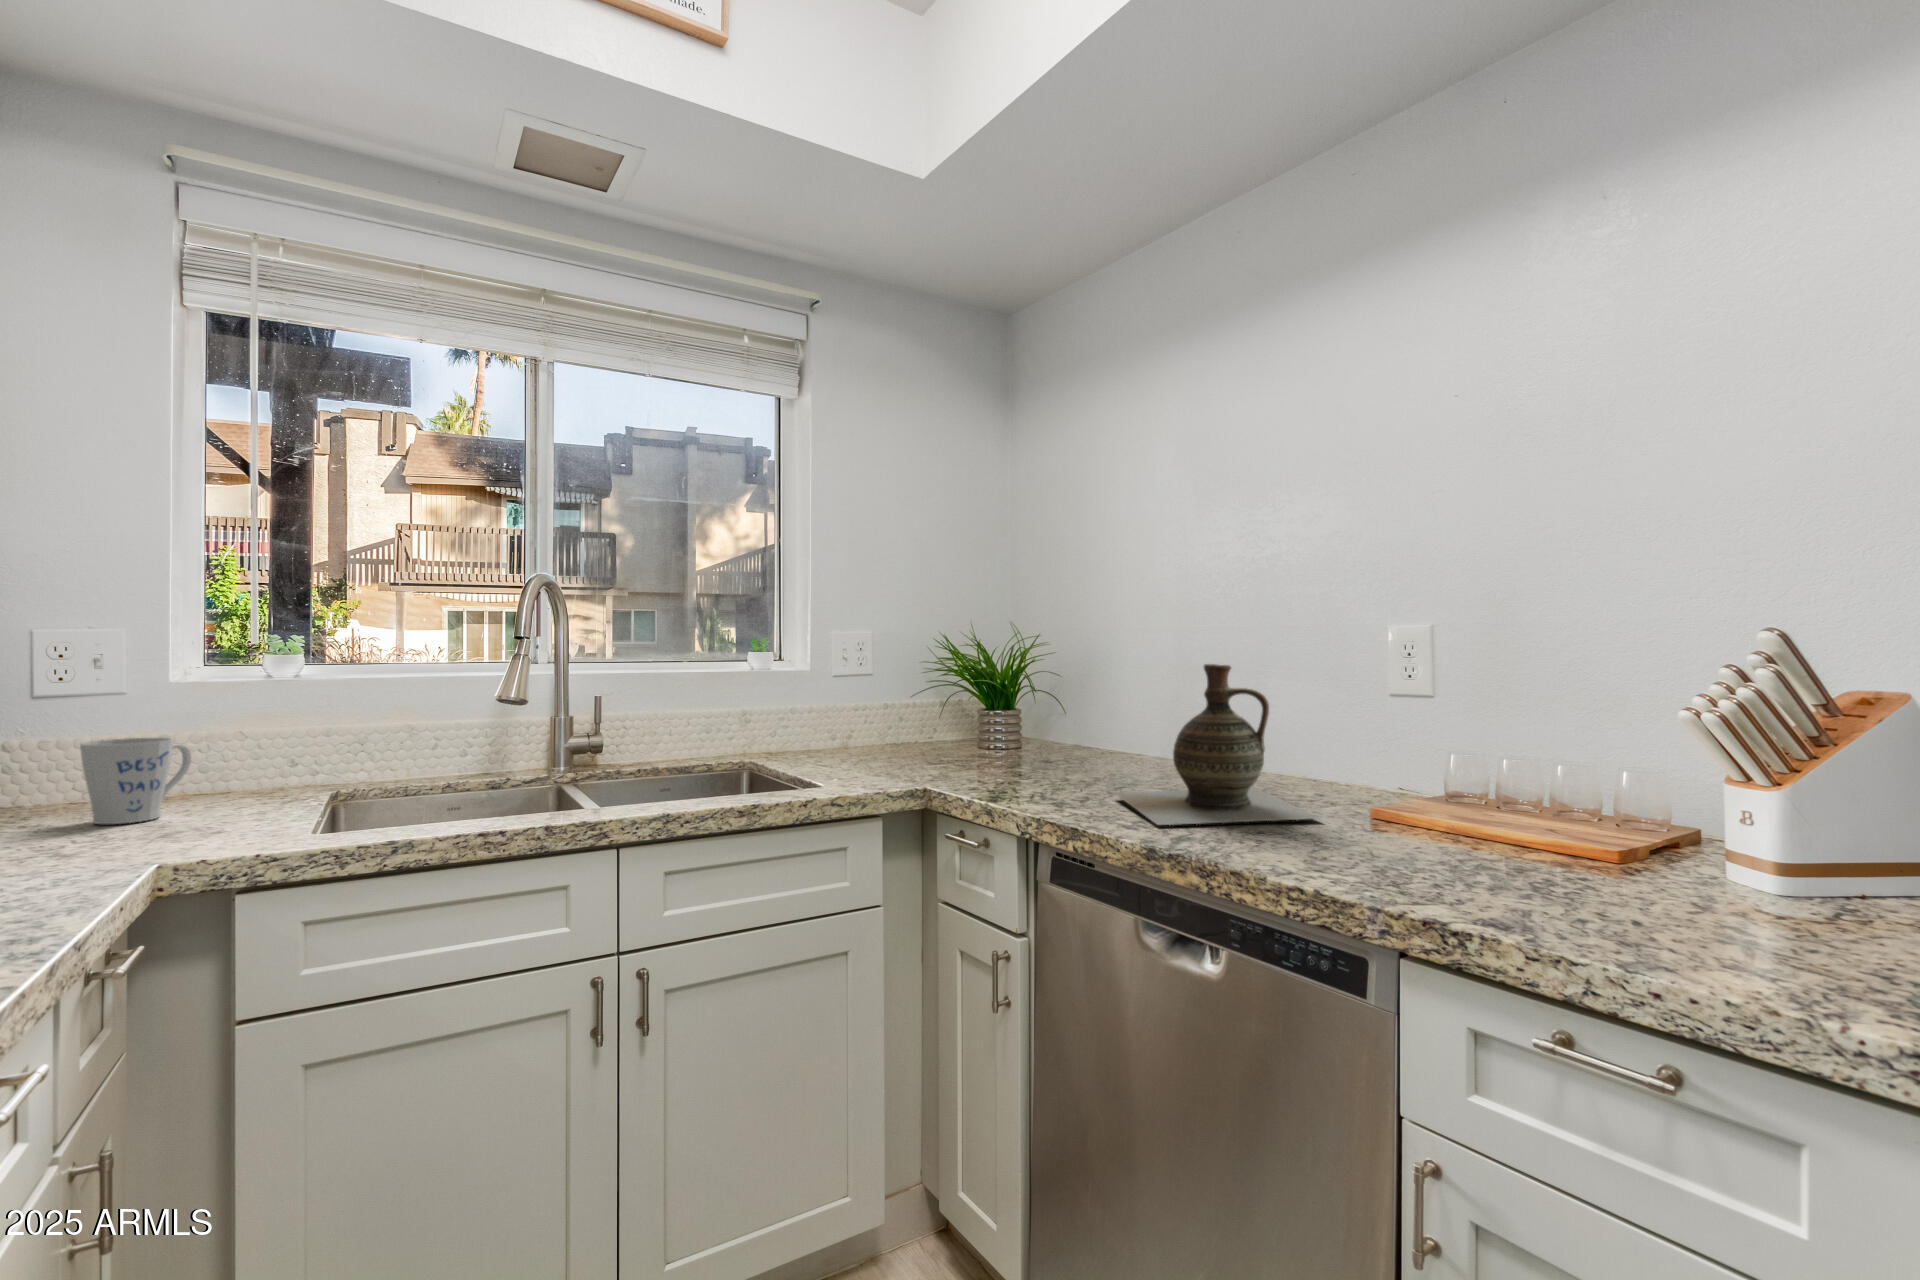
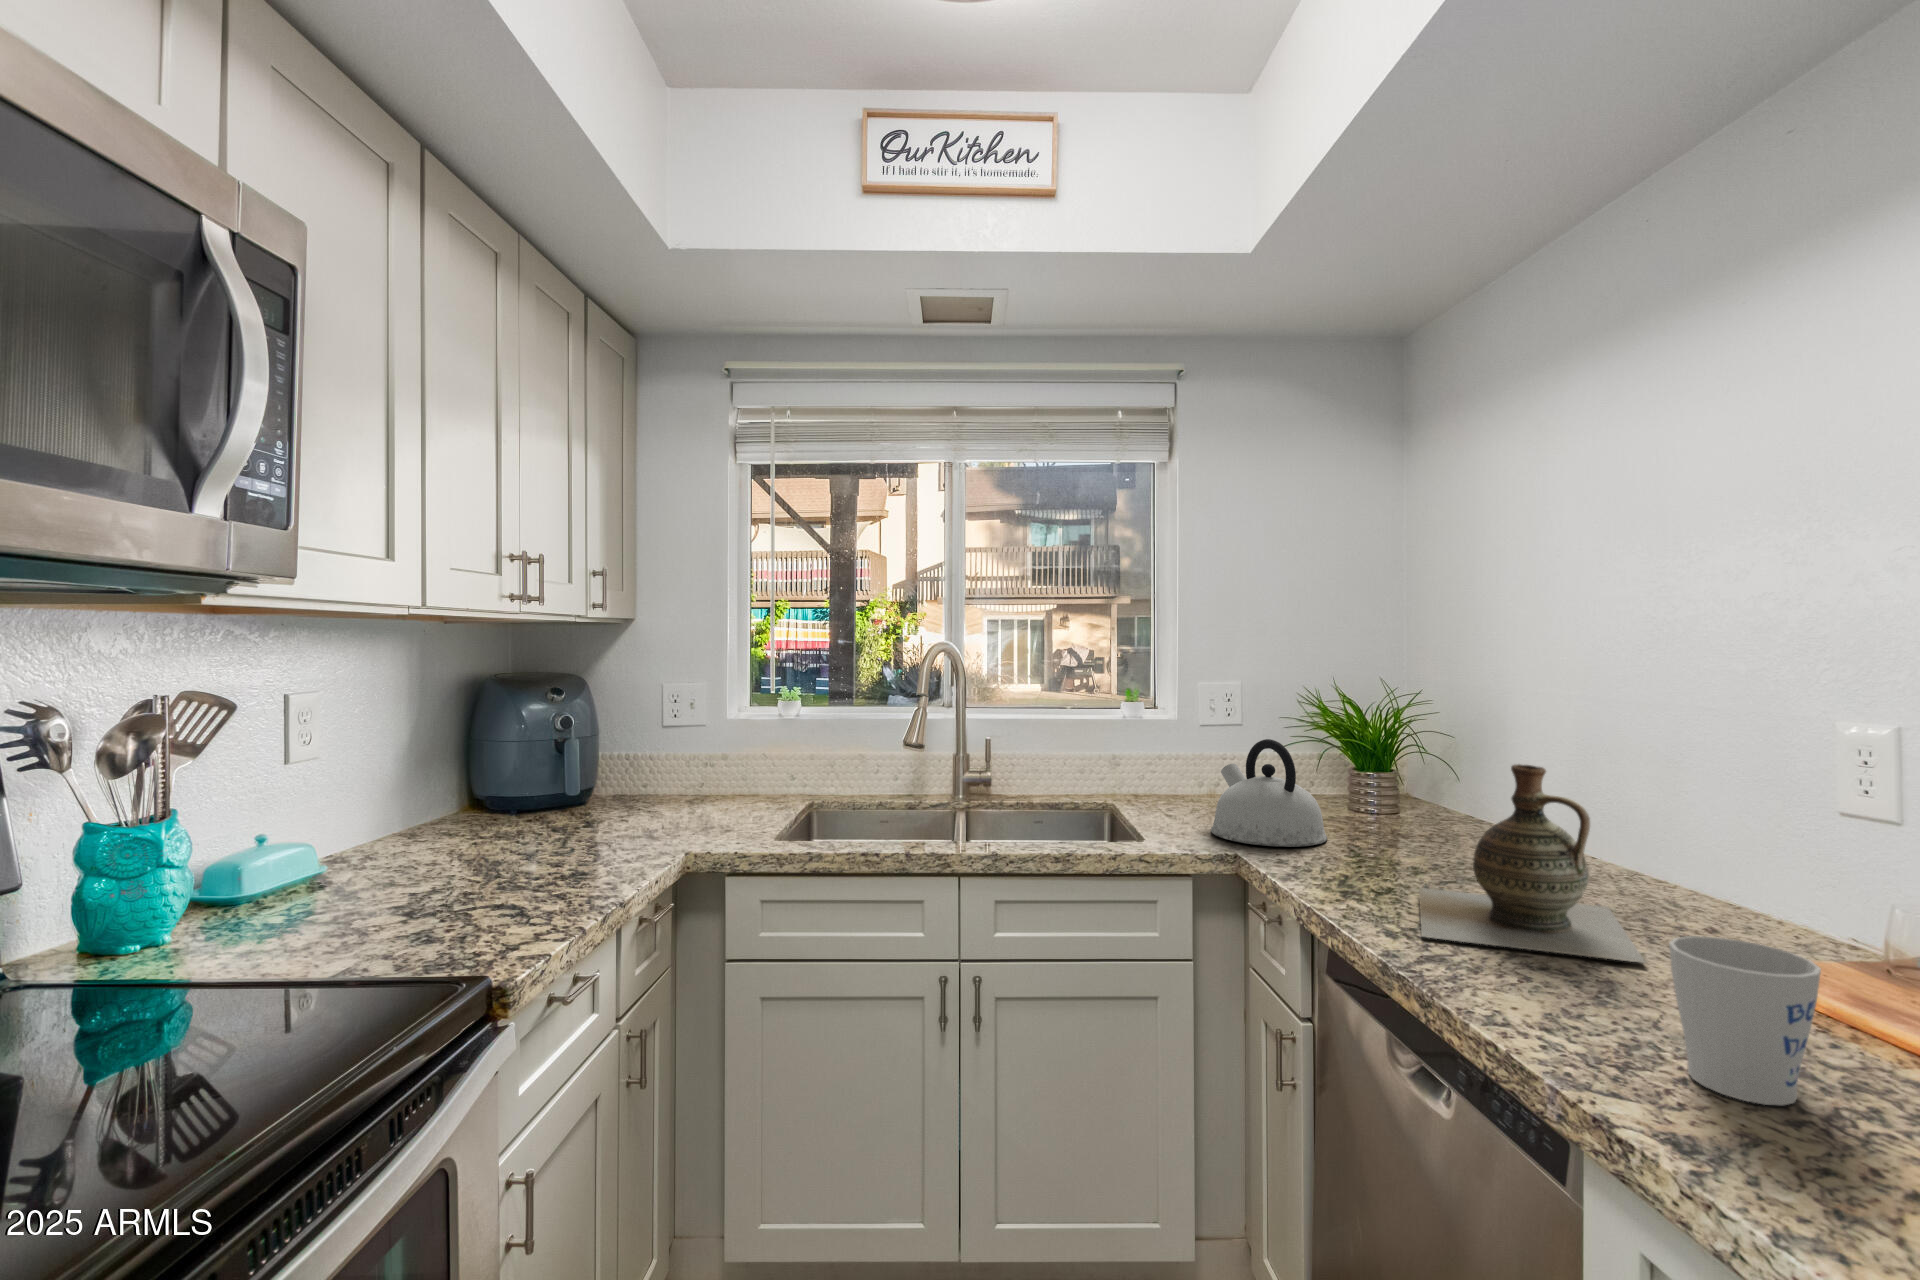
kettle: none [879,674,992,779] -> present [1211,739,1327,847]
mug: present [80,738,191,824] -> present [1669,936,1821,1105]

